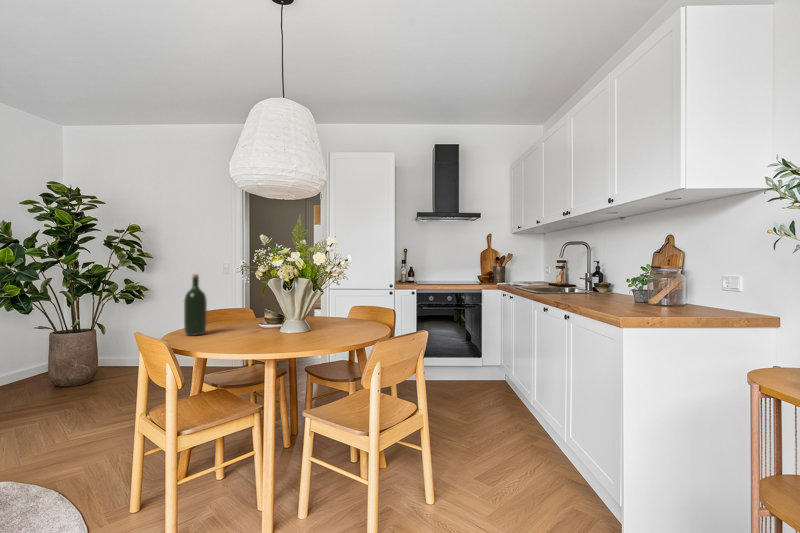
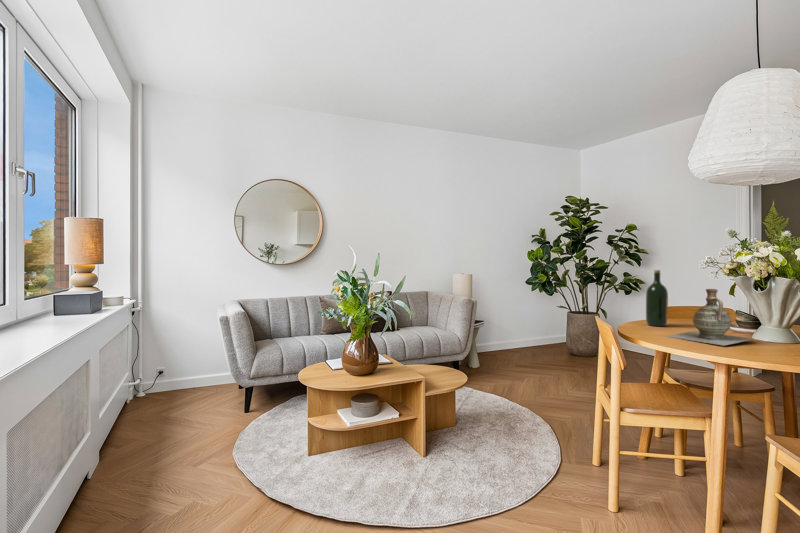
ceramic jug: none [214,291,287,345] -> present [667,289,753,345]

